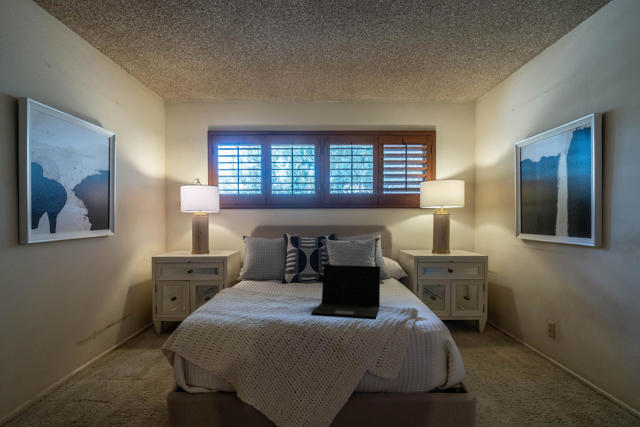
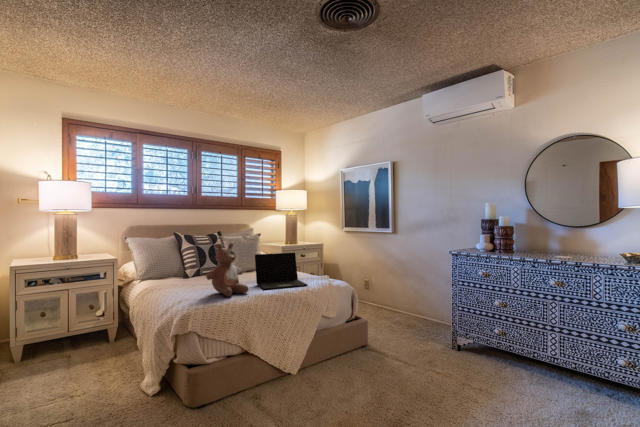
stuffed bear: none [243,249,294,317] -> present [206,243,249,297]

